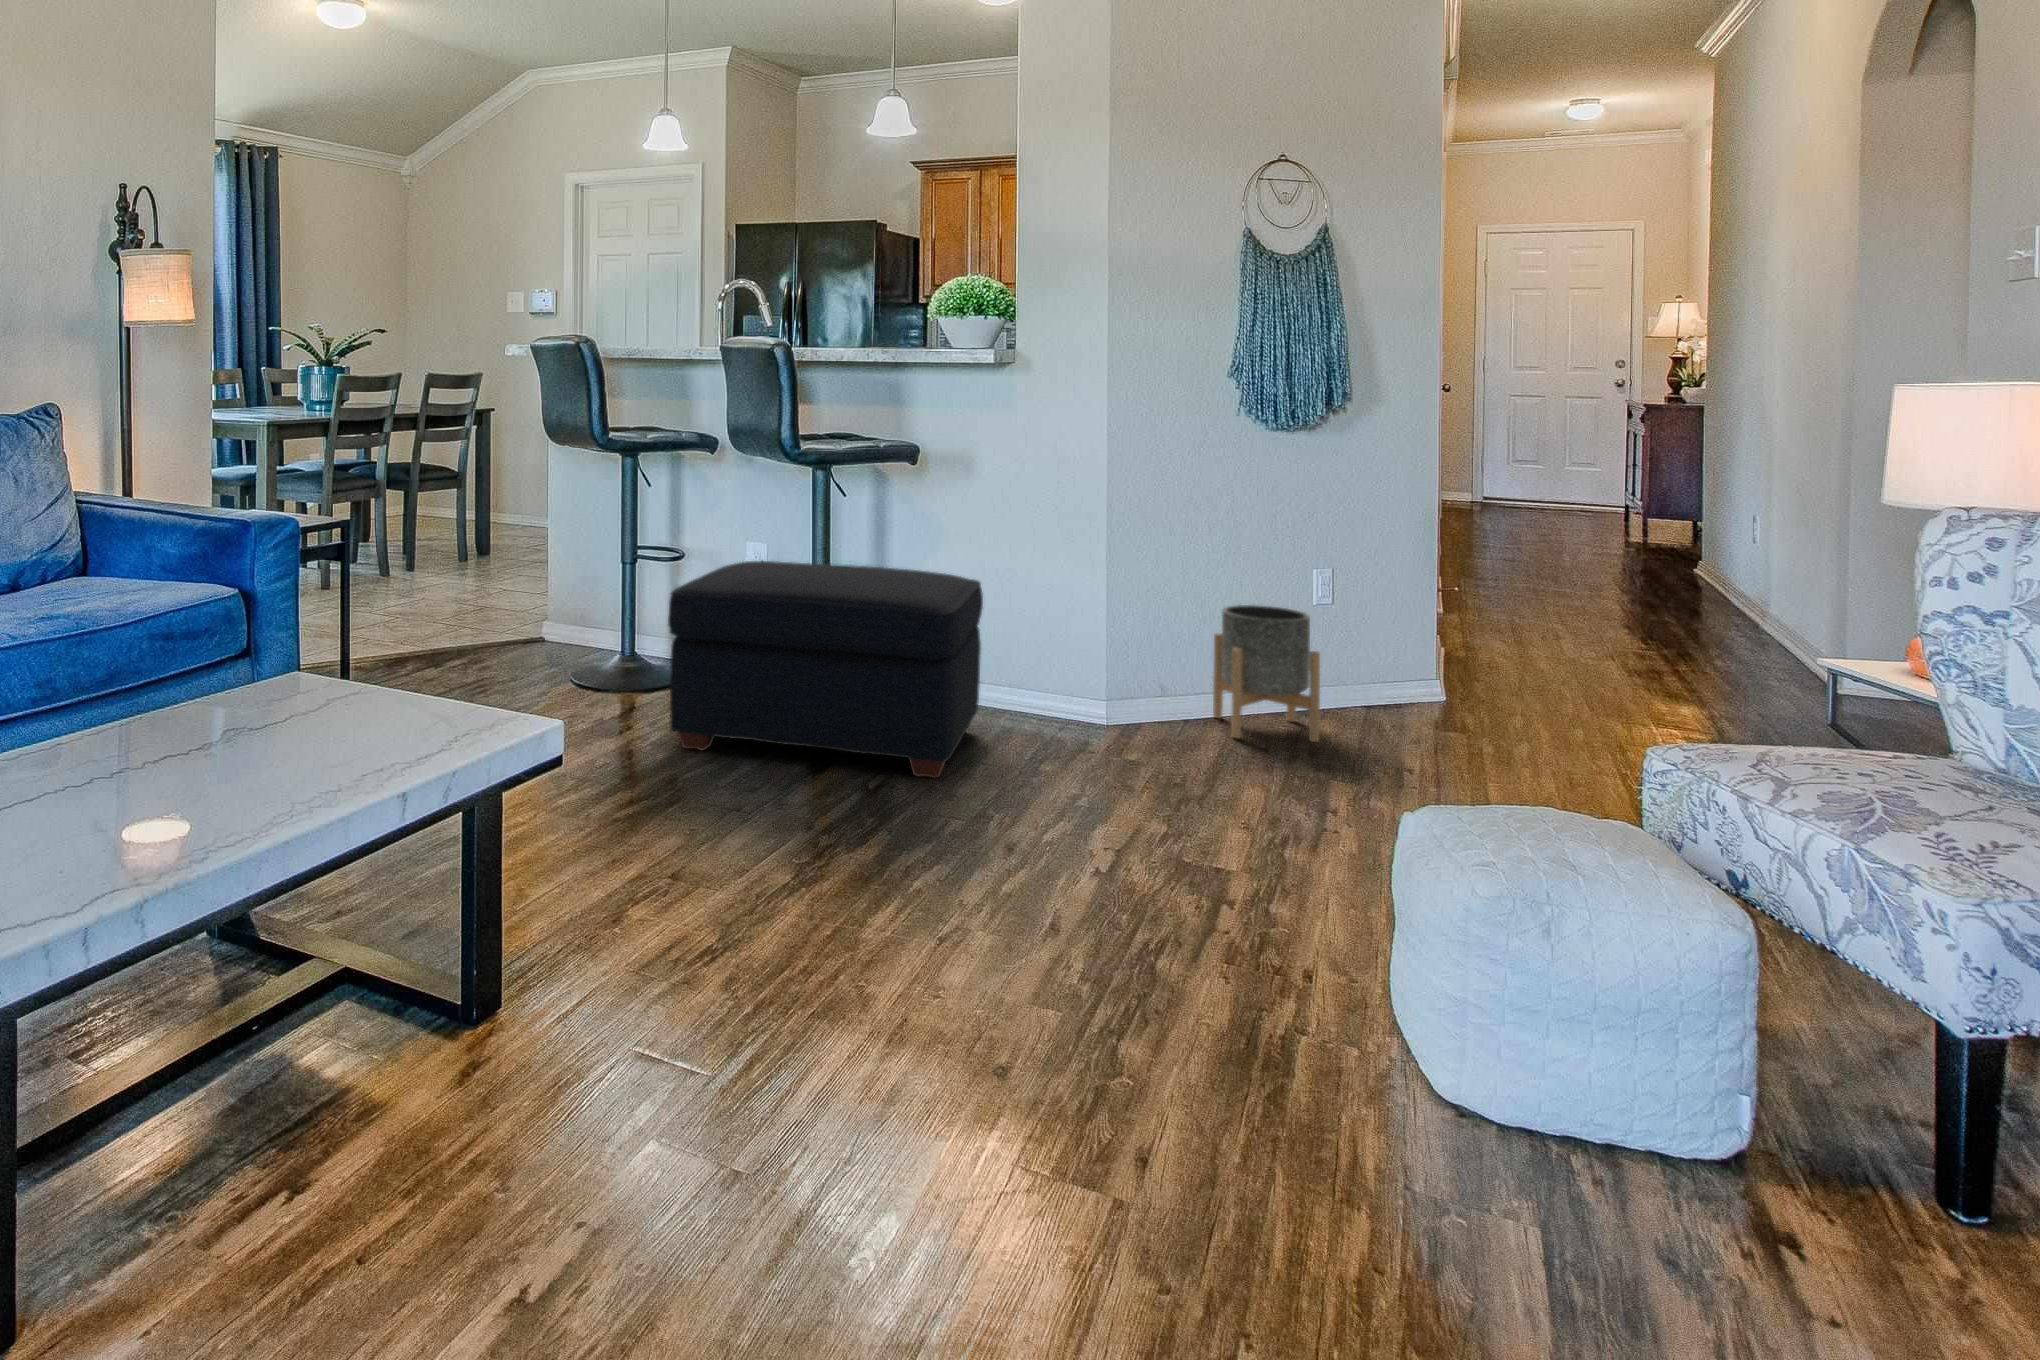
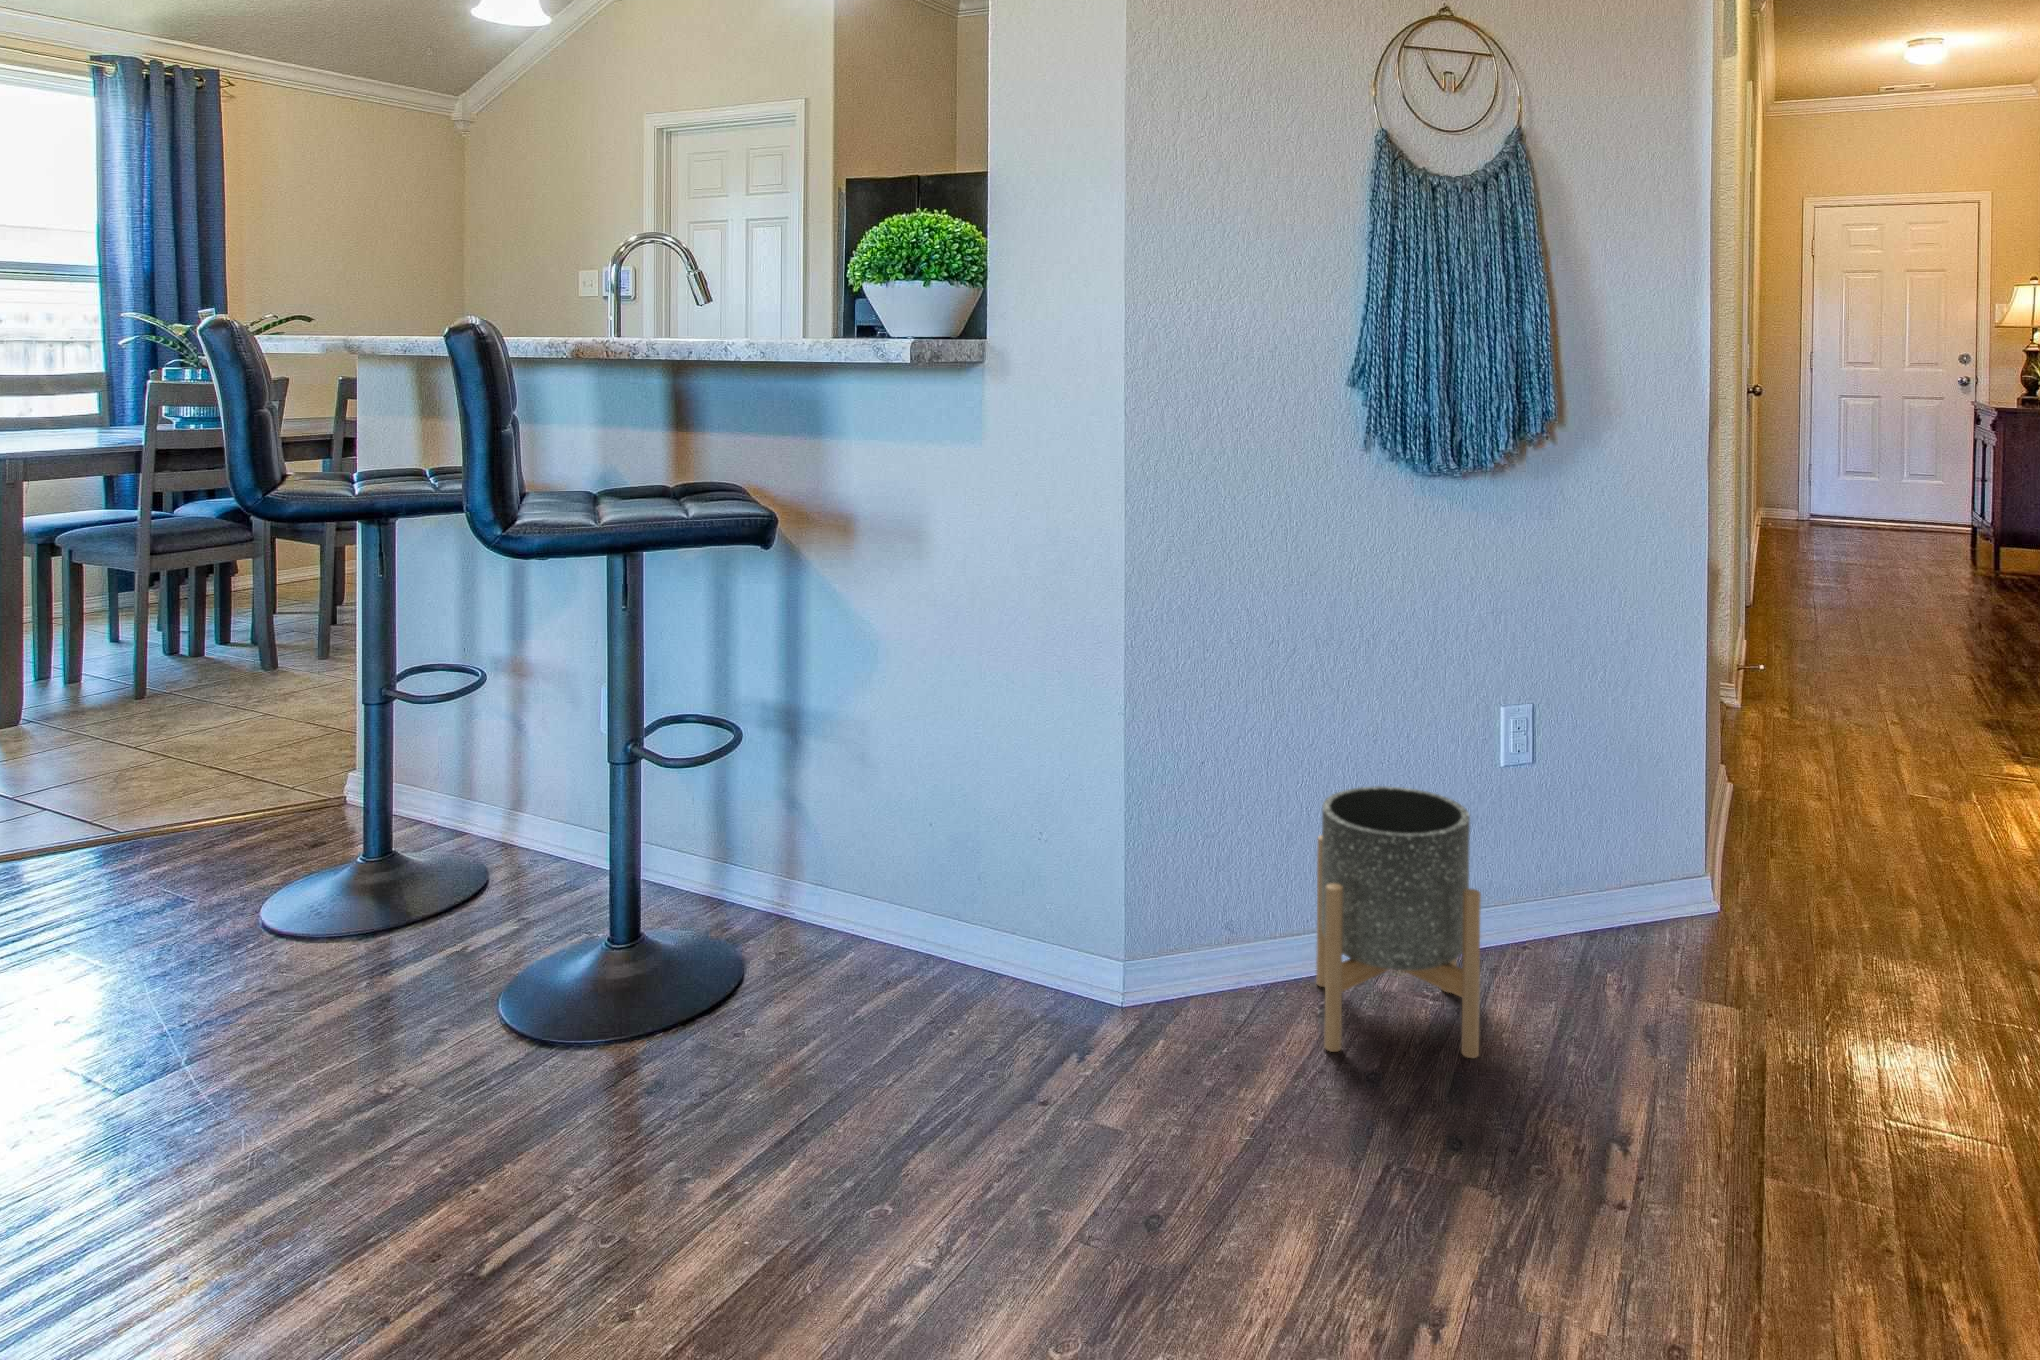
ottoman: present [668,561,983,778] -> none [174,723,874,1235]

